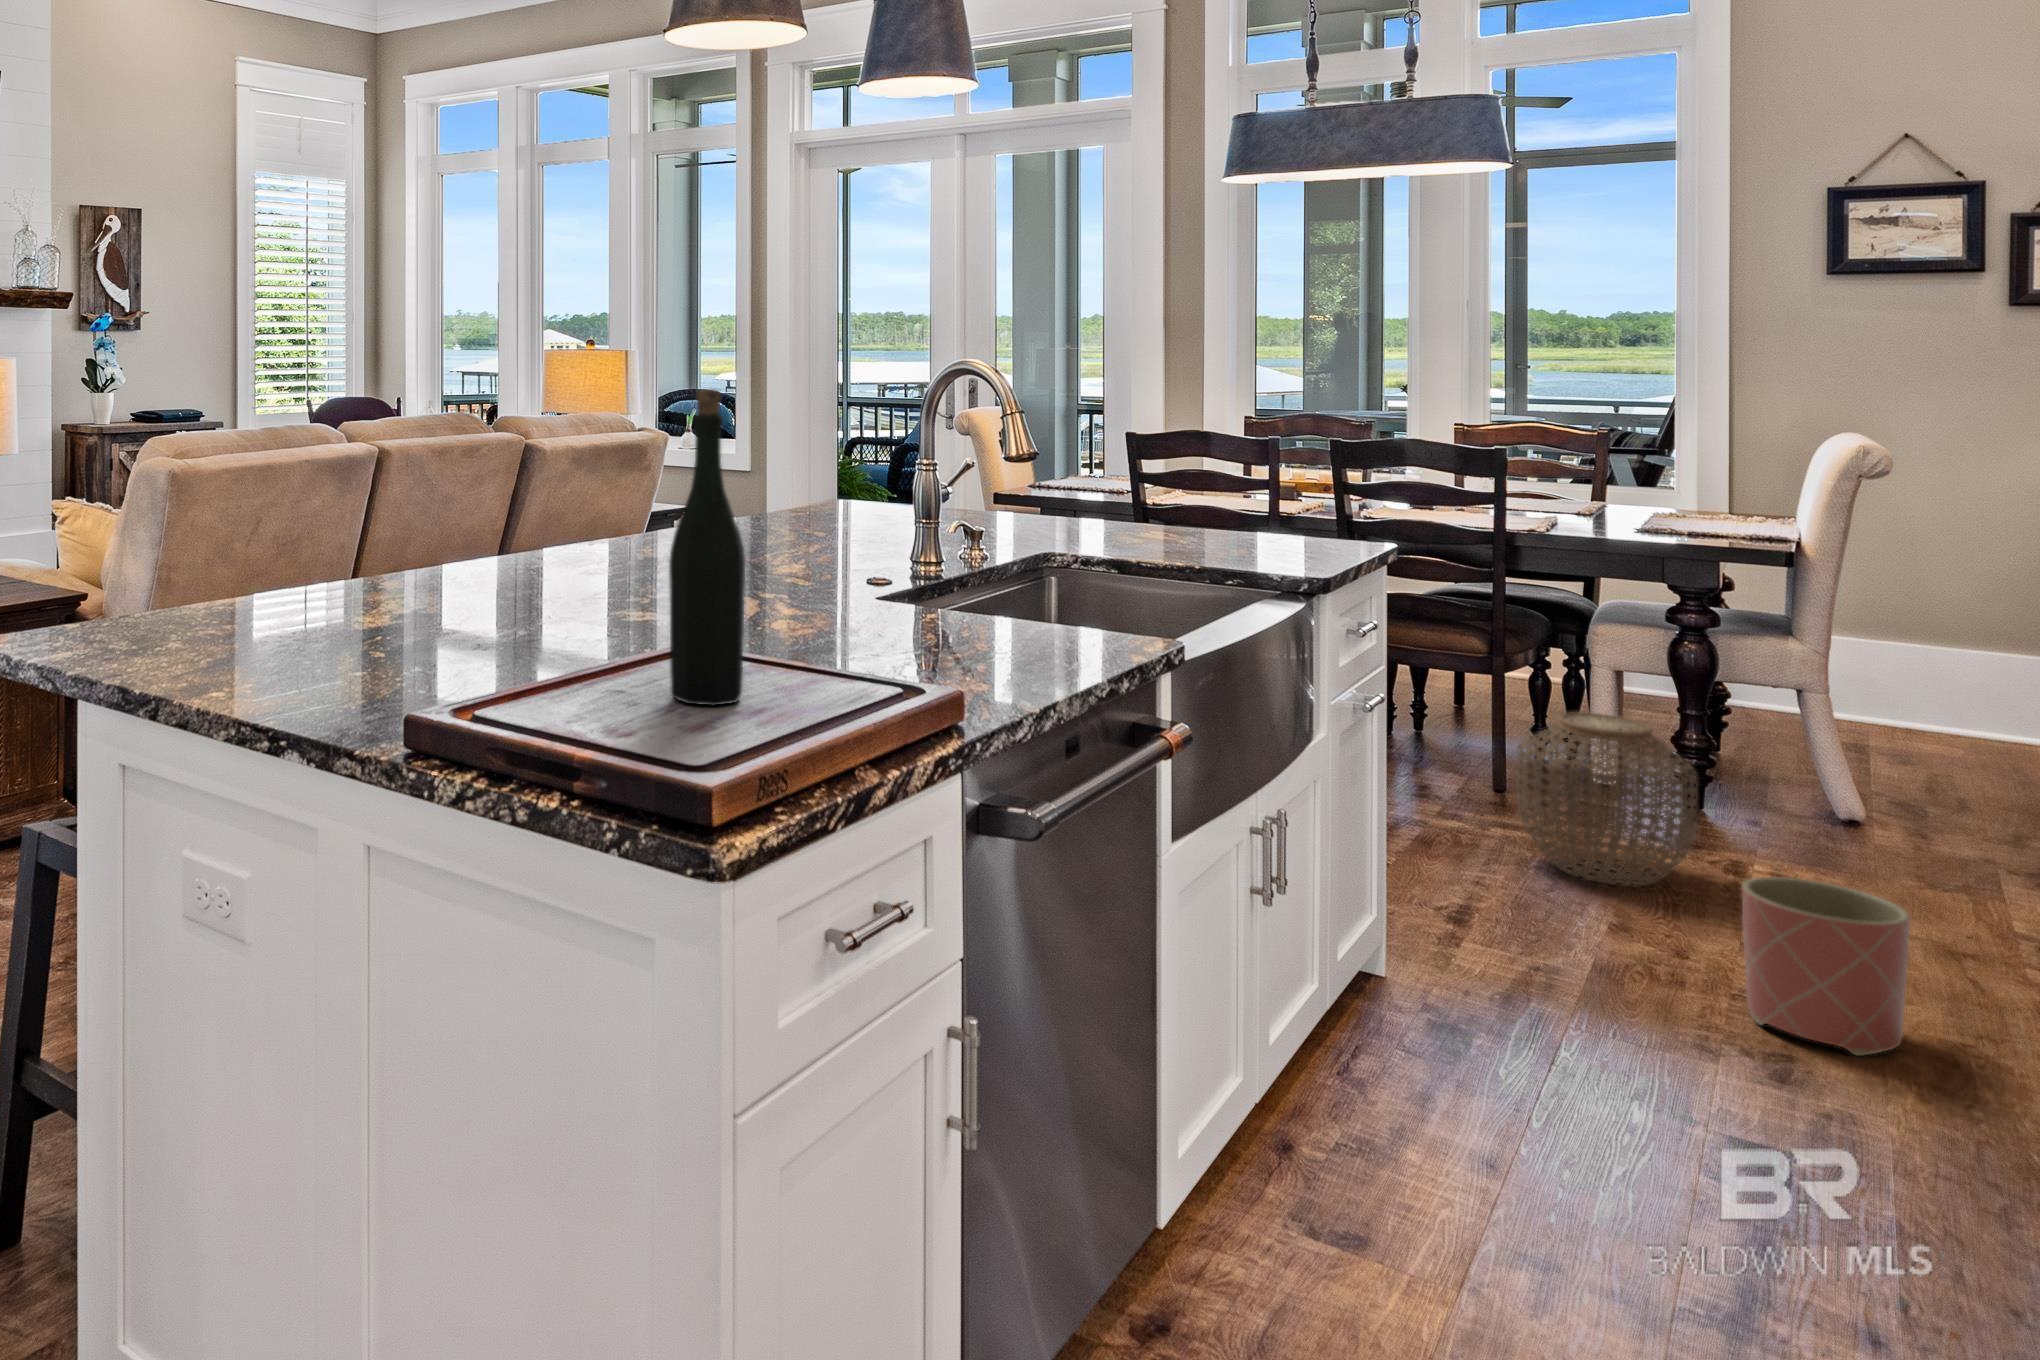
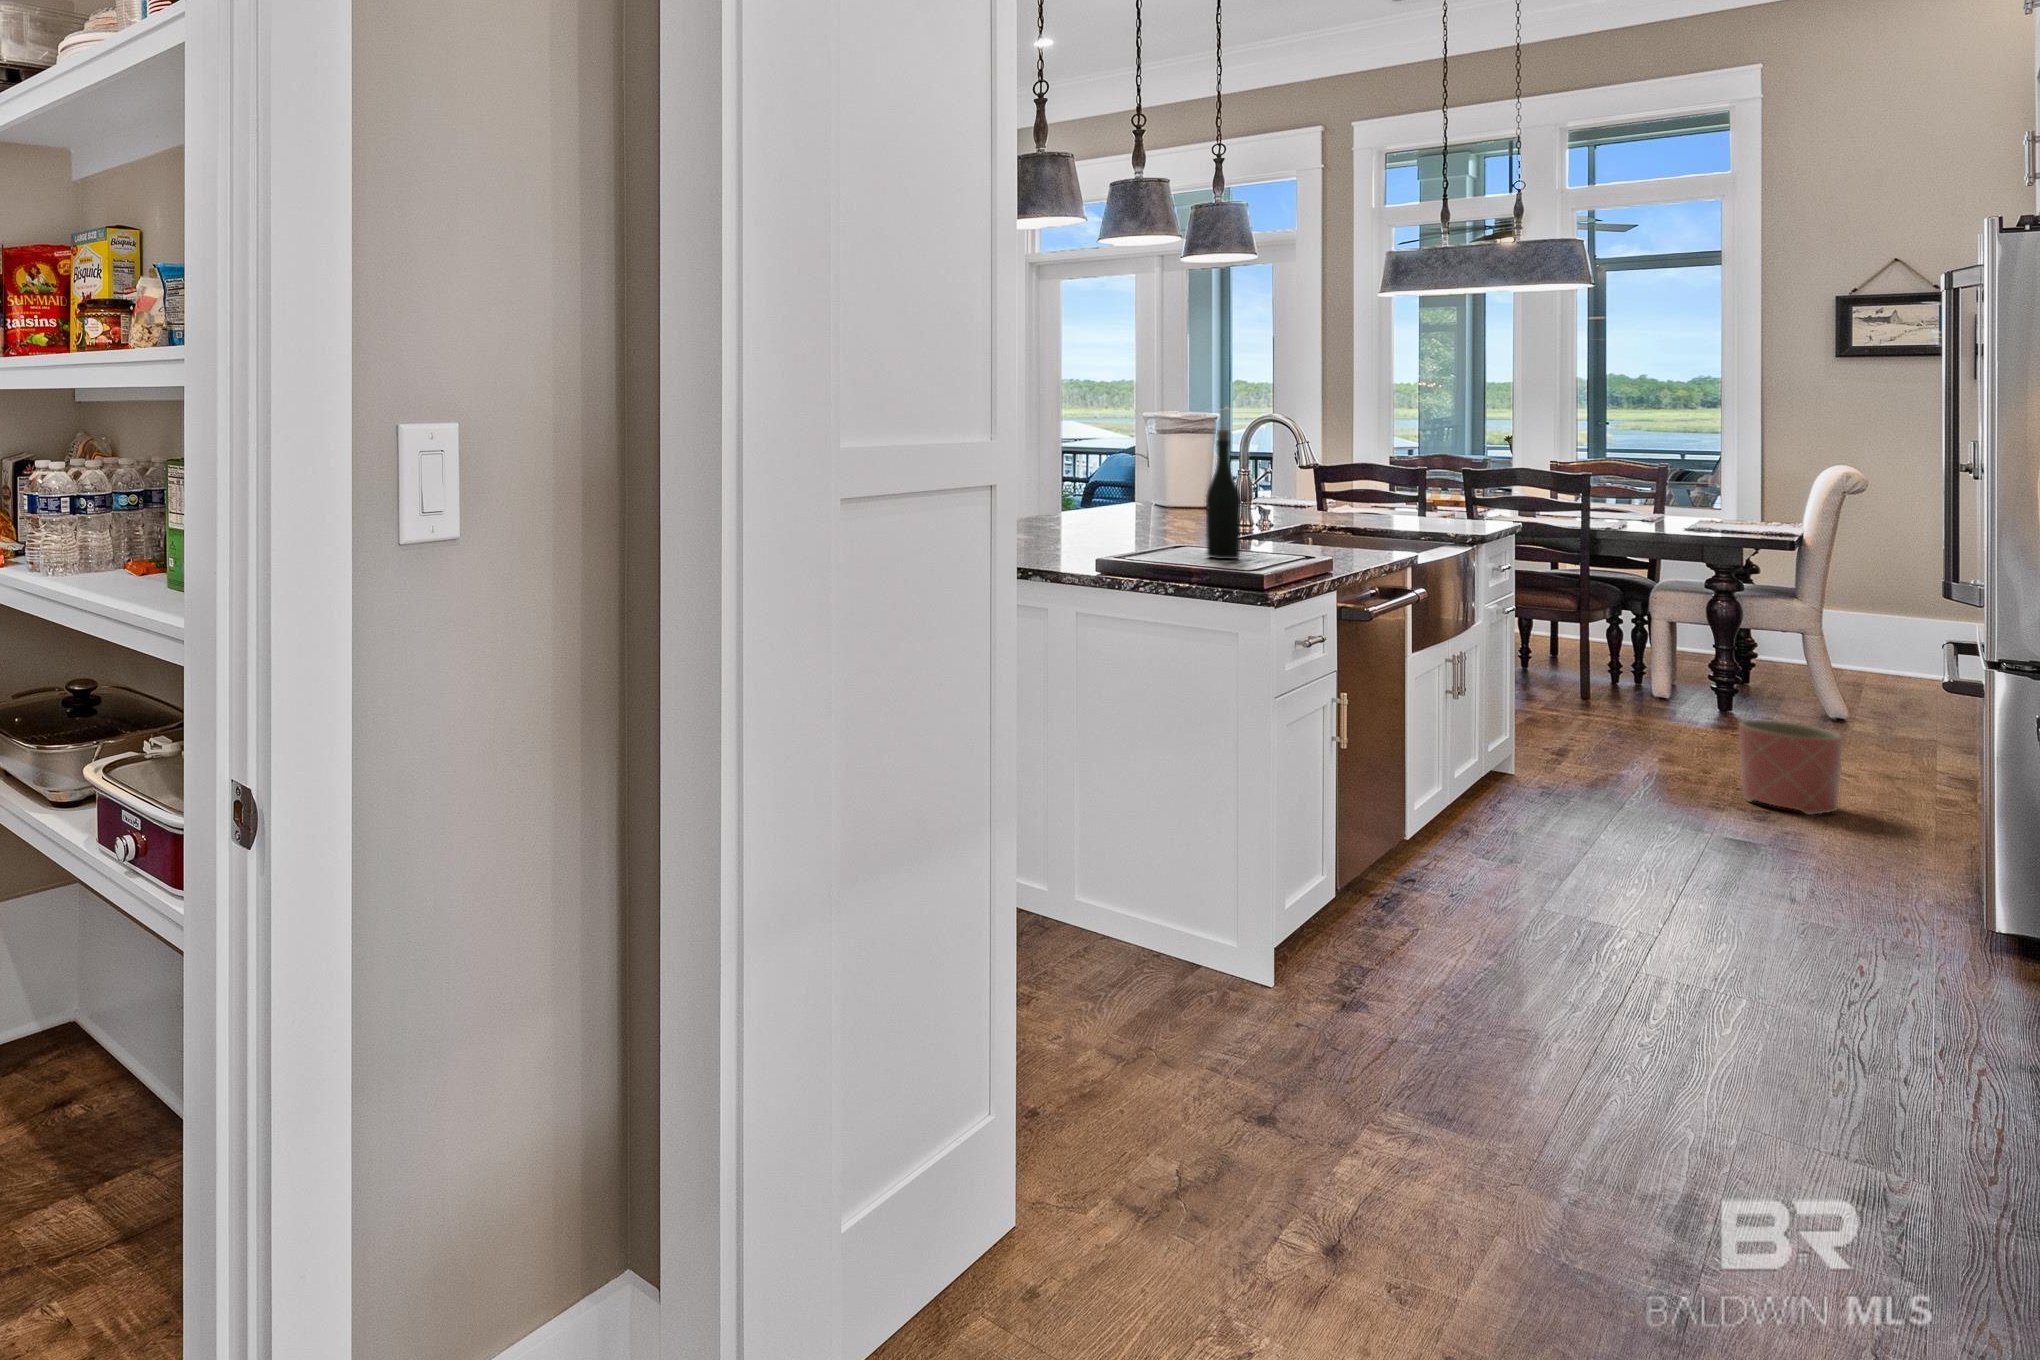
woven basket: present [1516,712,1698,887] -> none [1598,639,1721,745]

